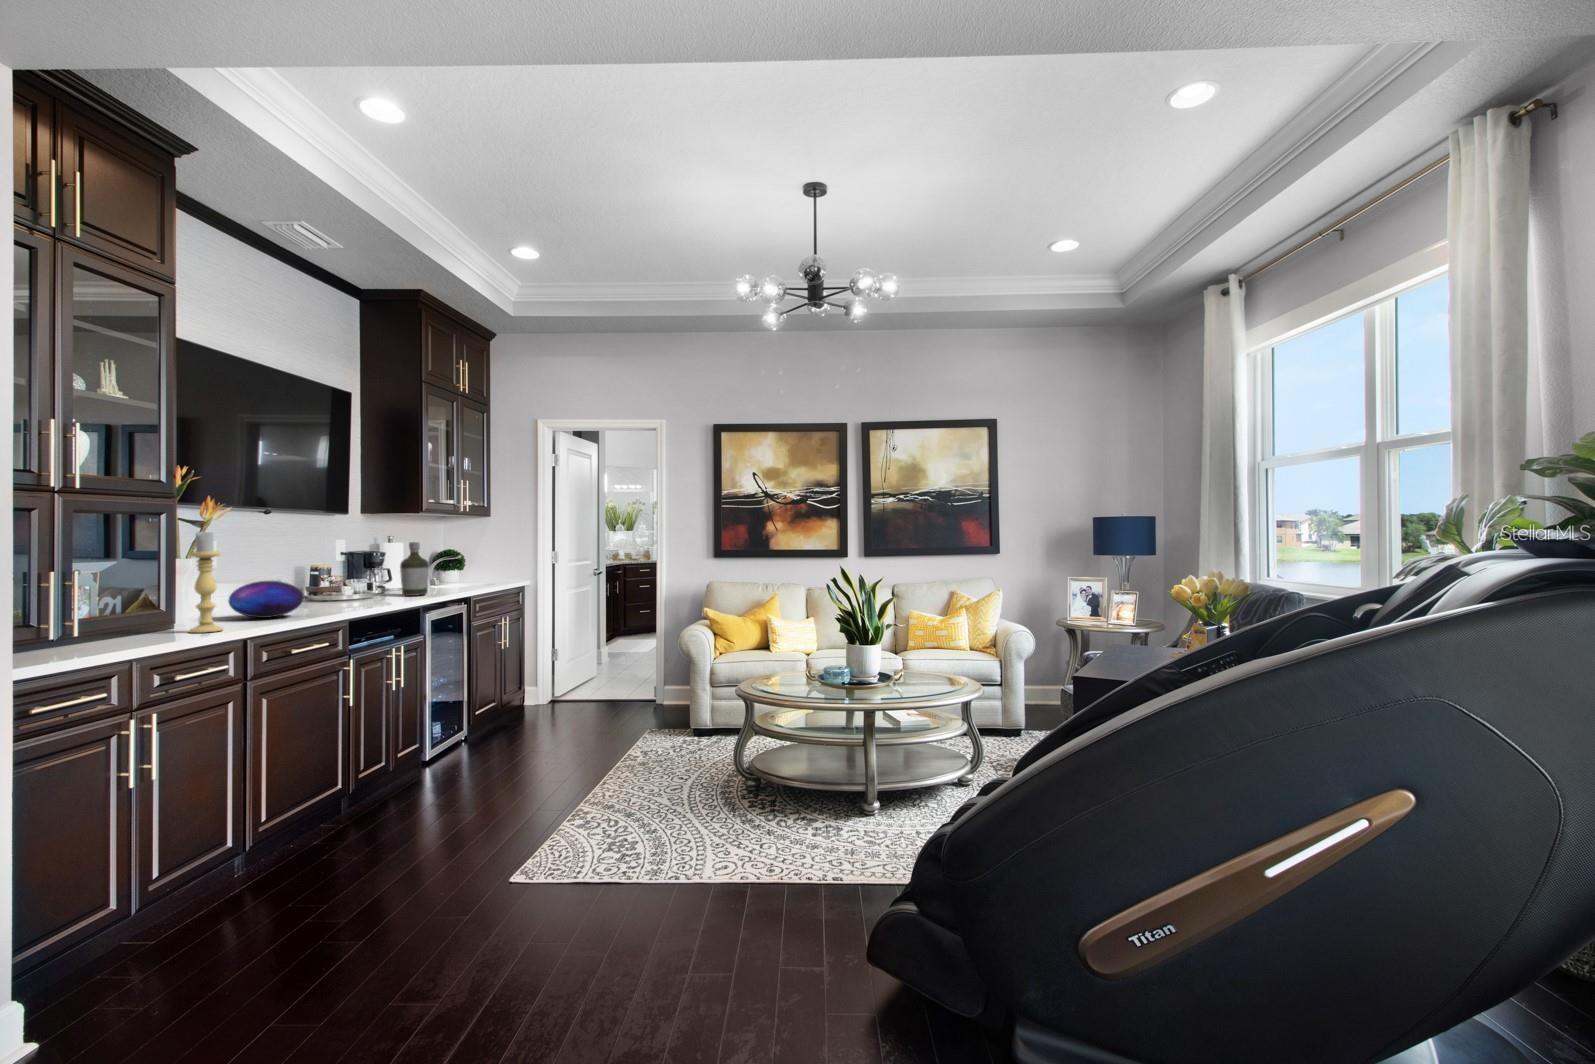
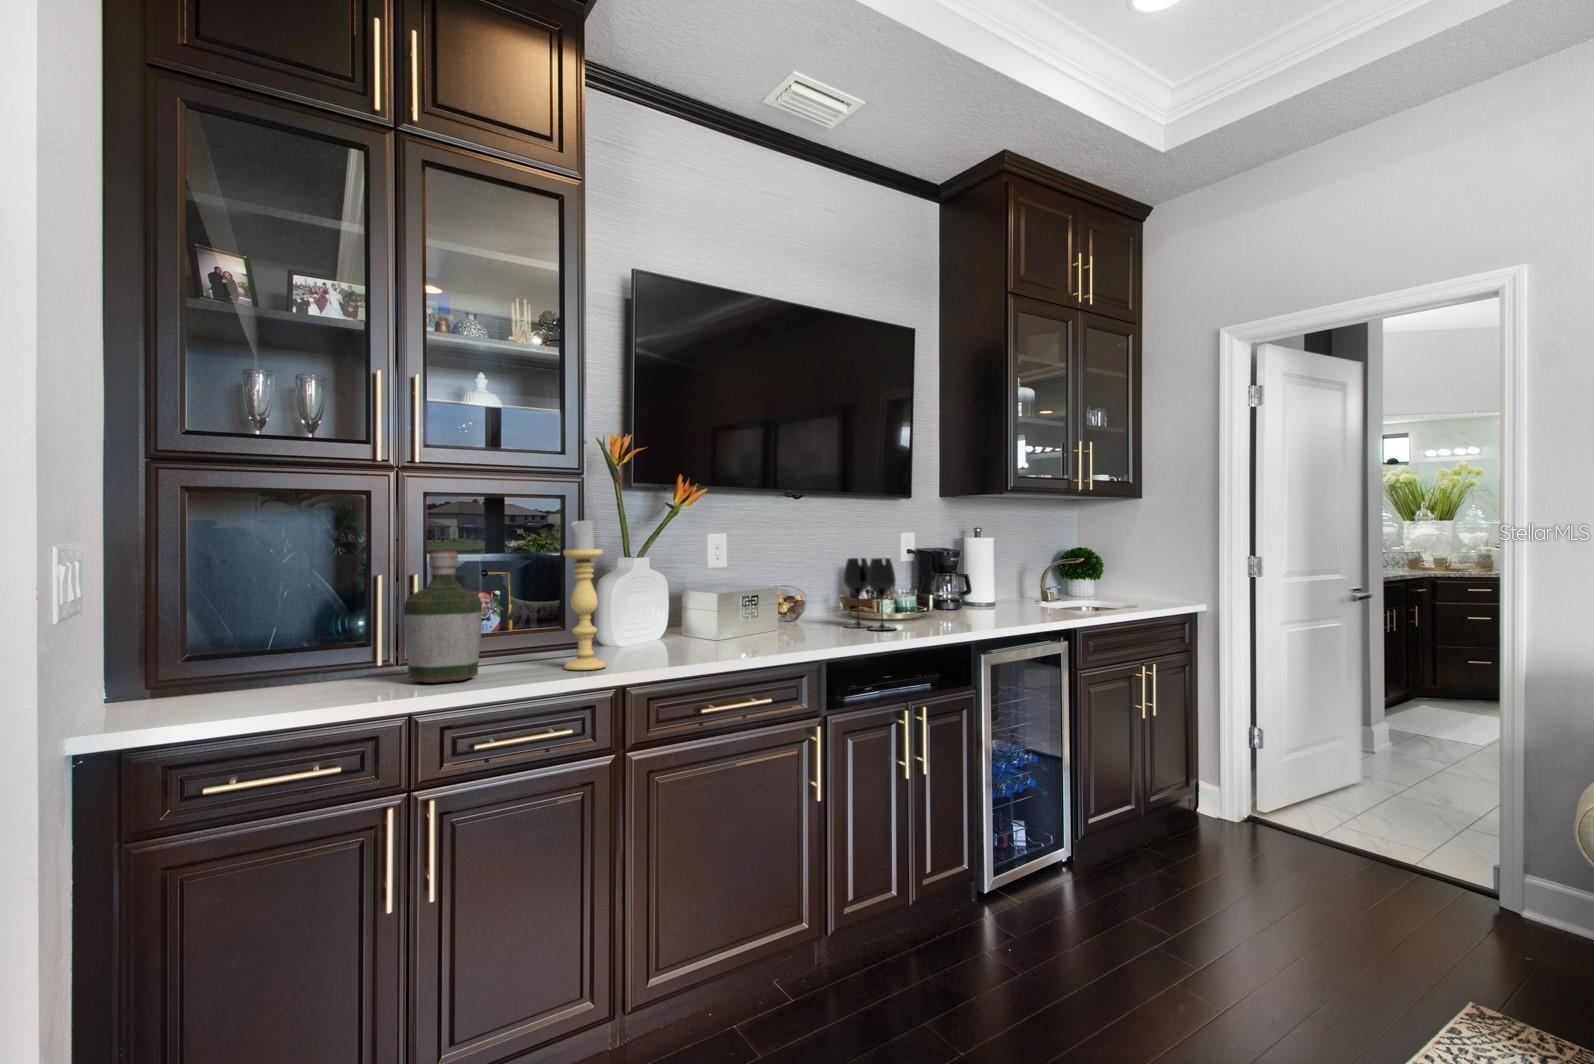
bottle: present [400,542,429,596] -> present [404,550,482,683]
wine glass: none [327,556,372,603] -> present [843,558,896,630]
decorative orb: present [229,581,304,618] -> none [663,594,757,648]

